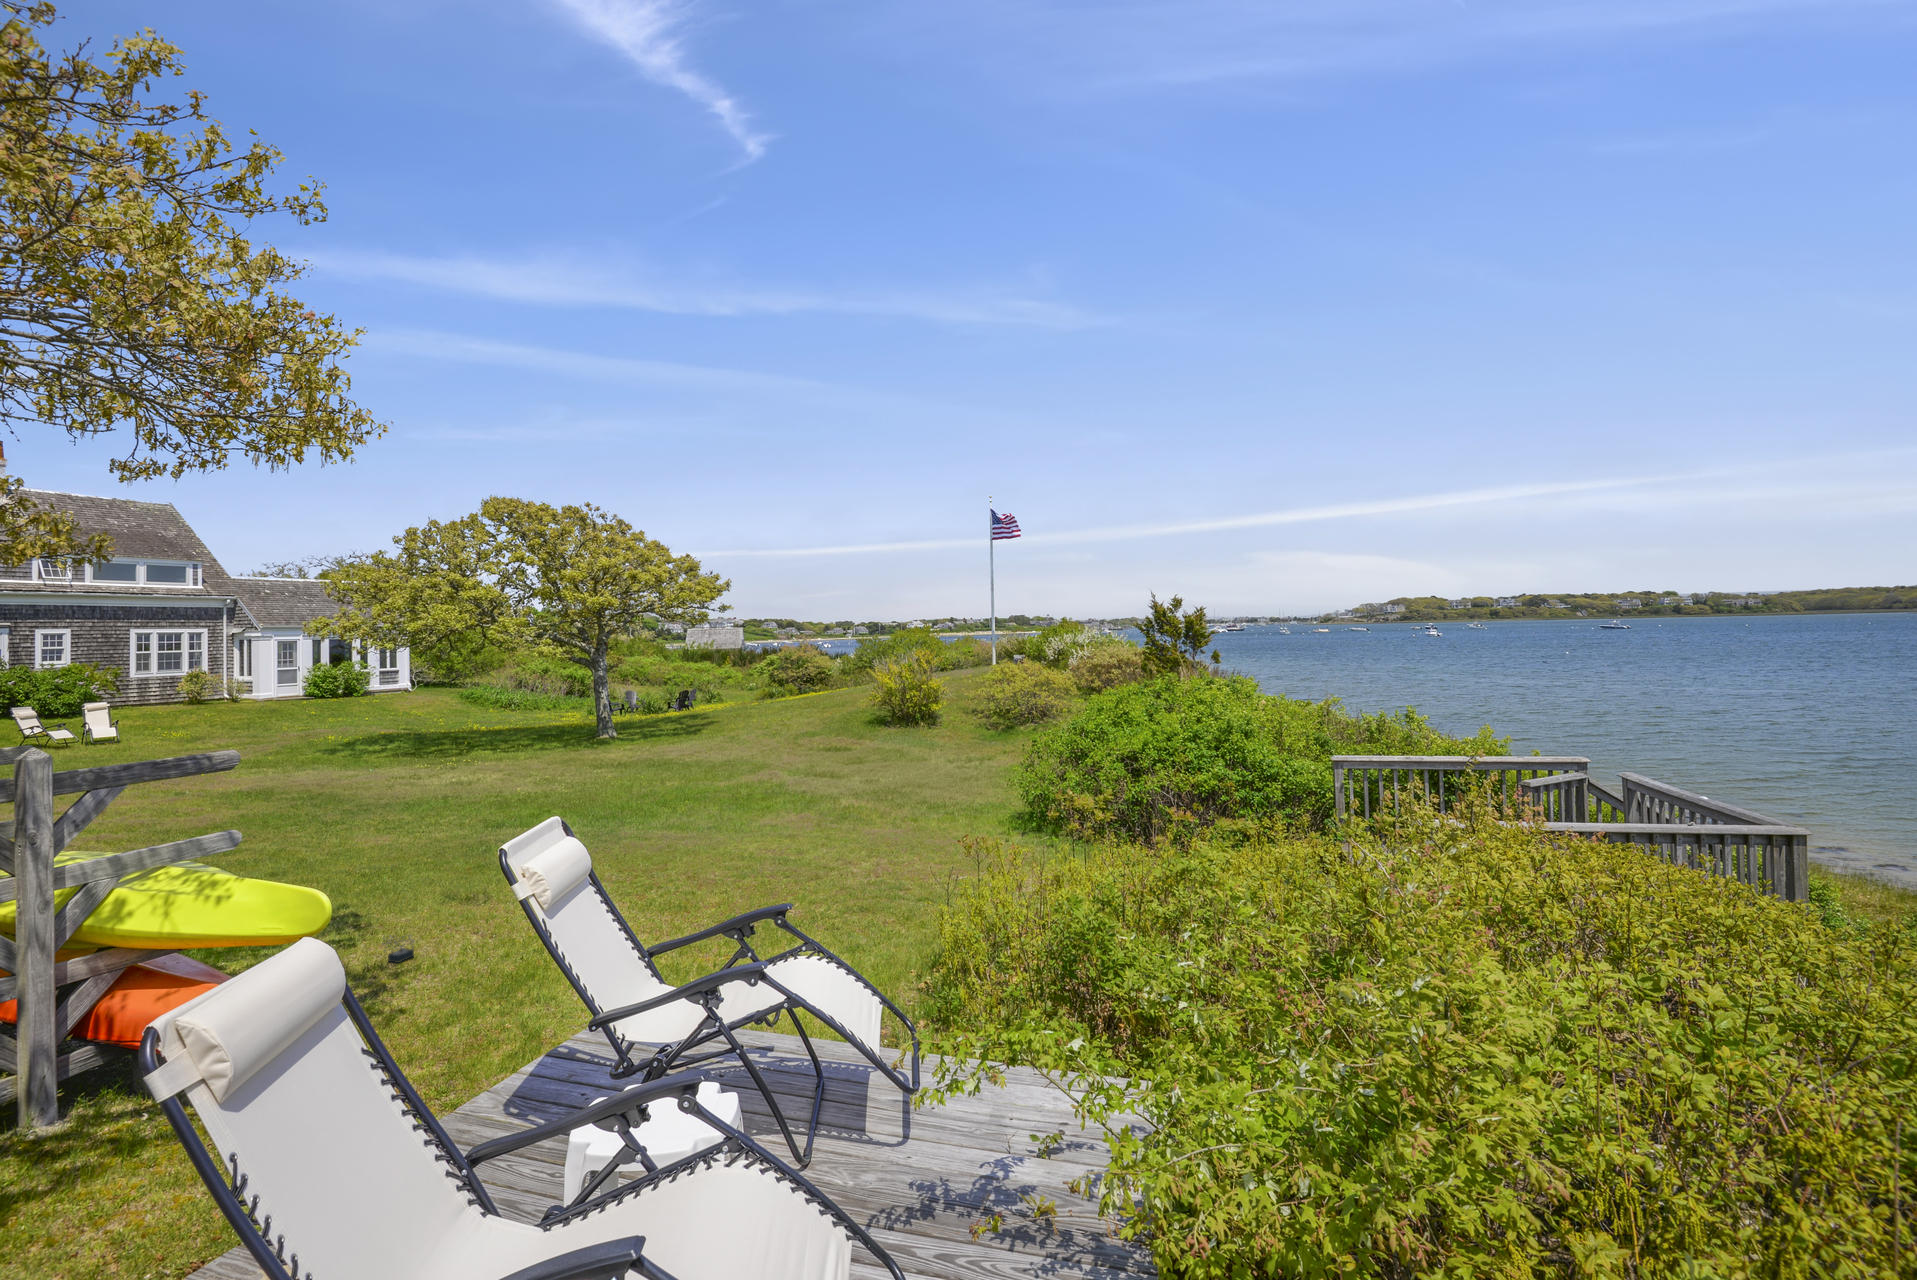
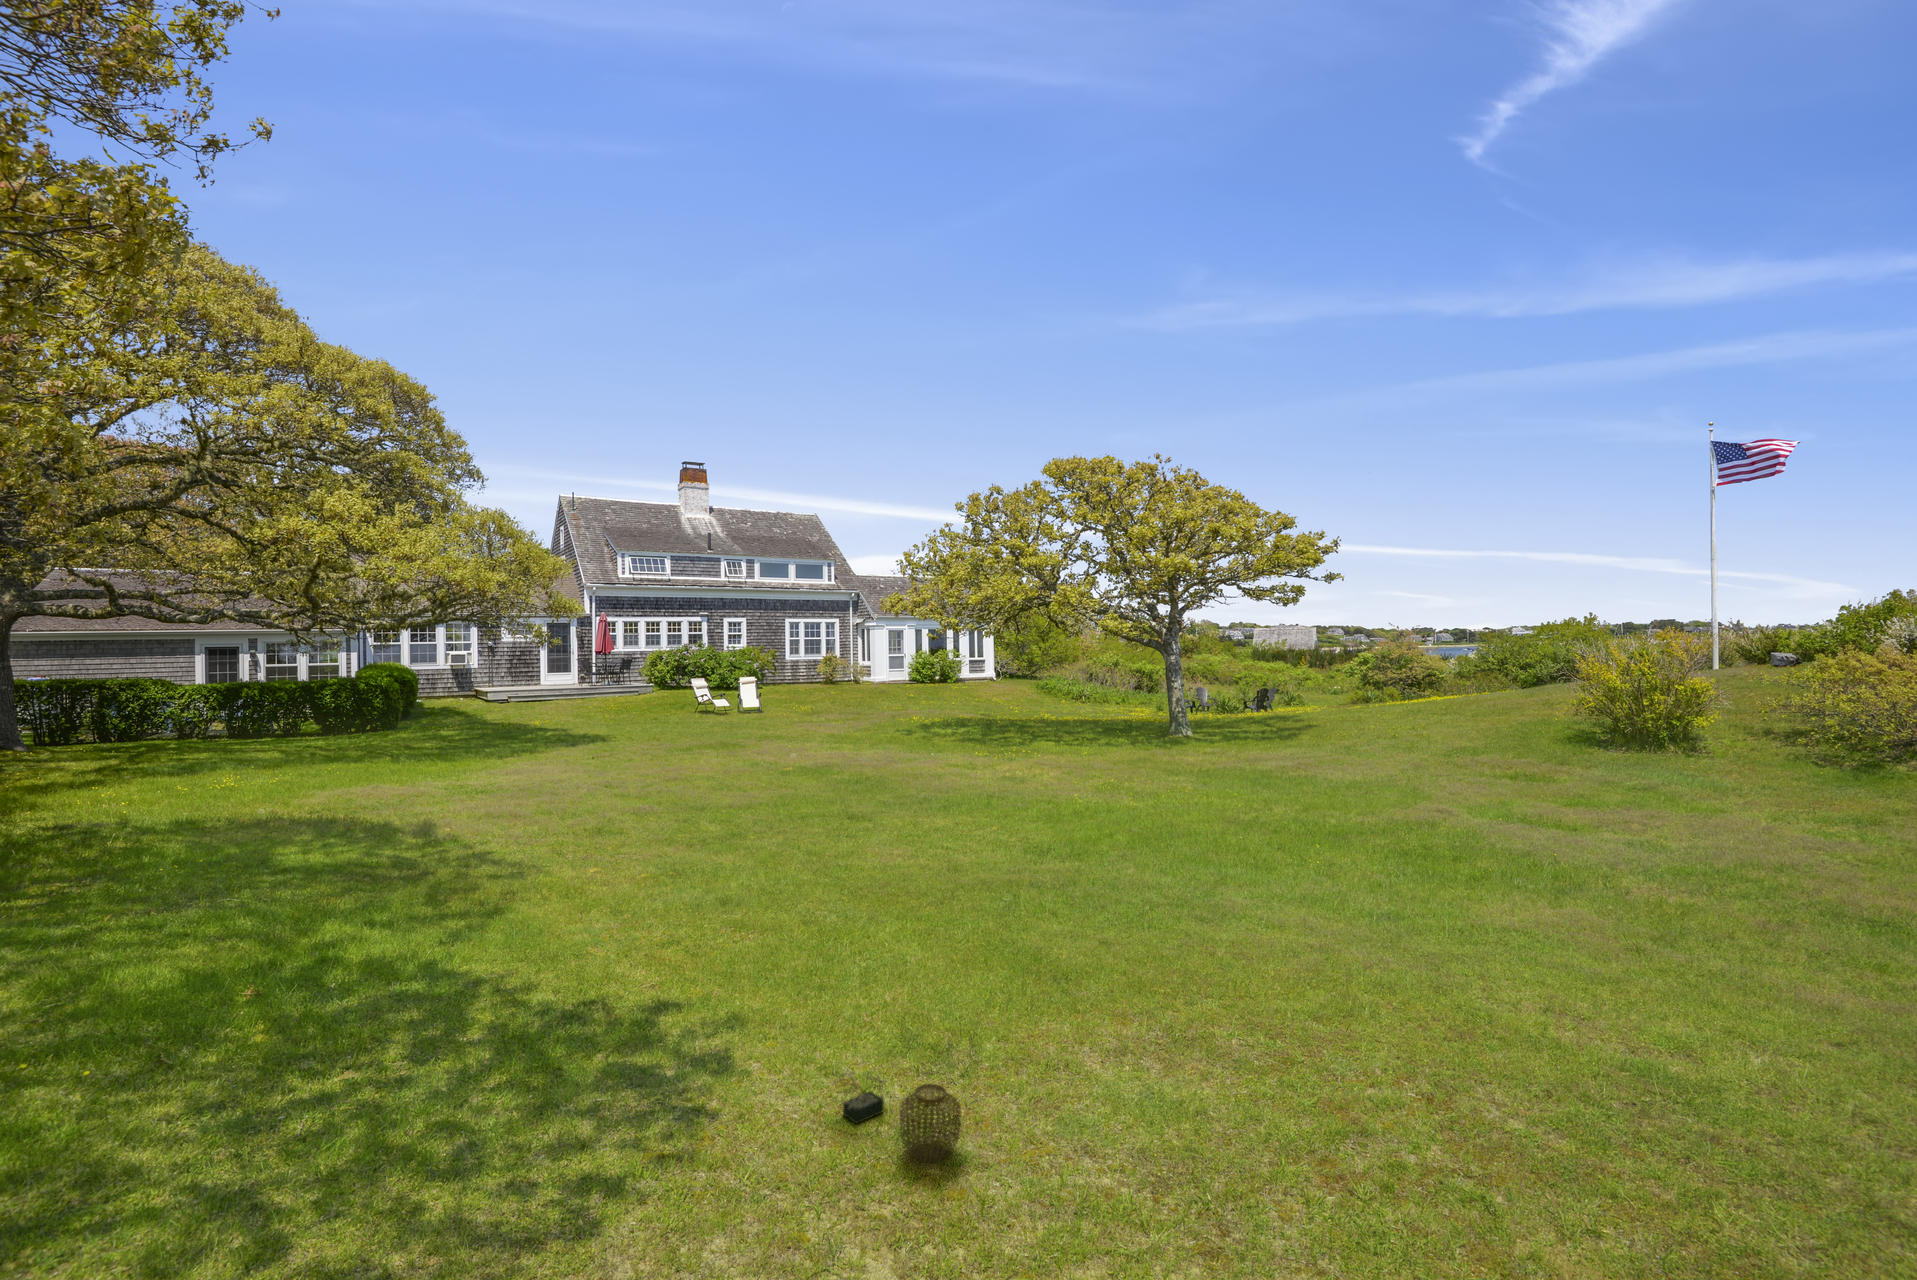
woven basket: none [430,928,467,967] -> present [900,1084,961,1163]

